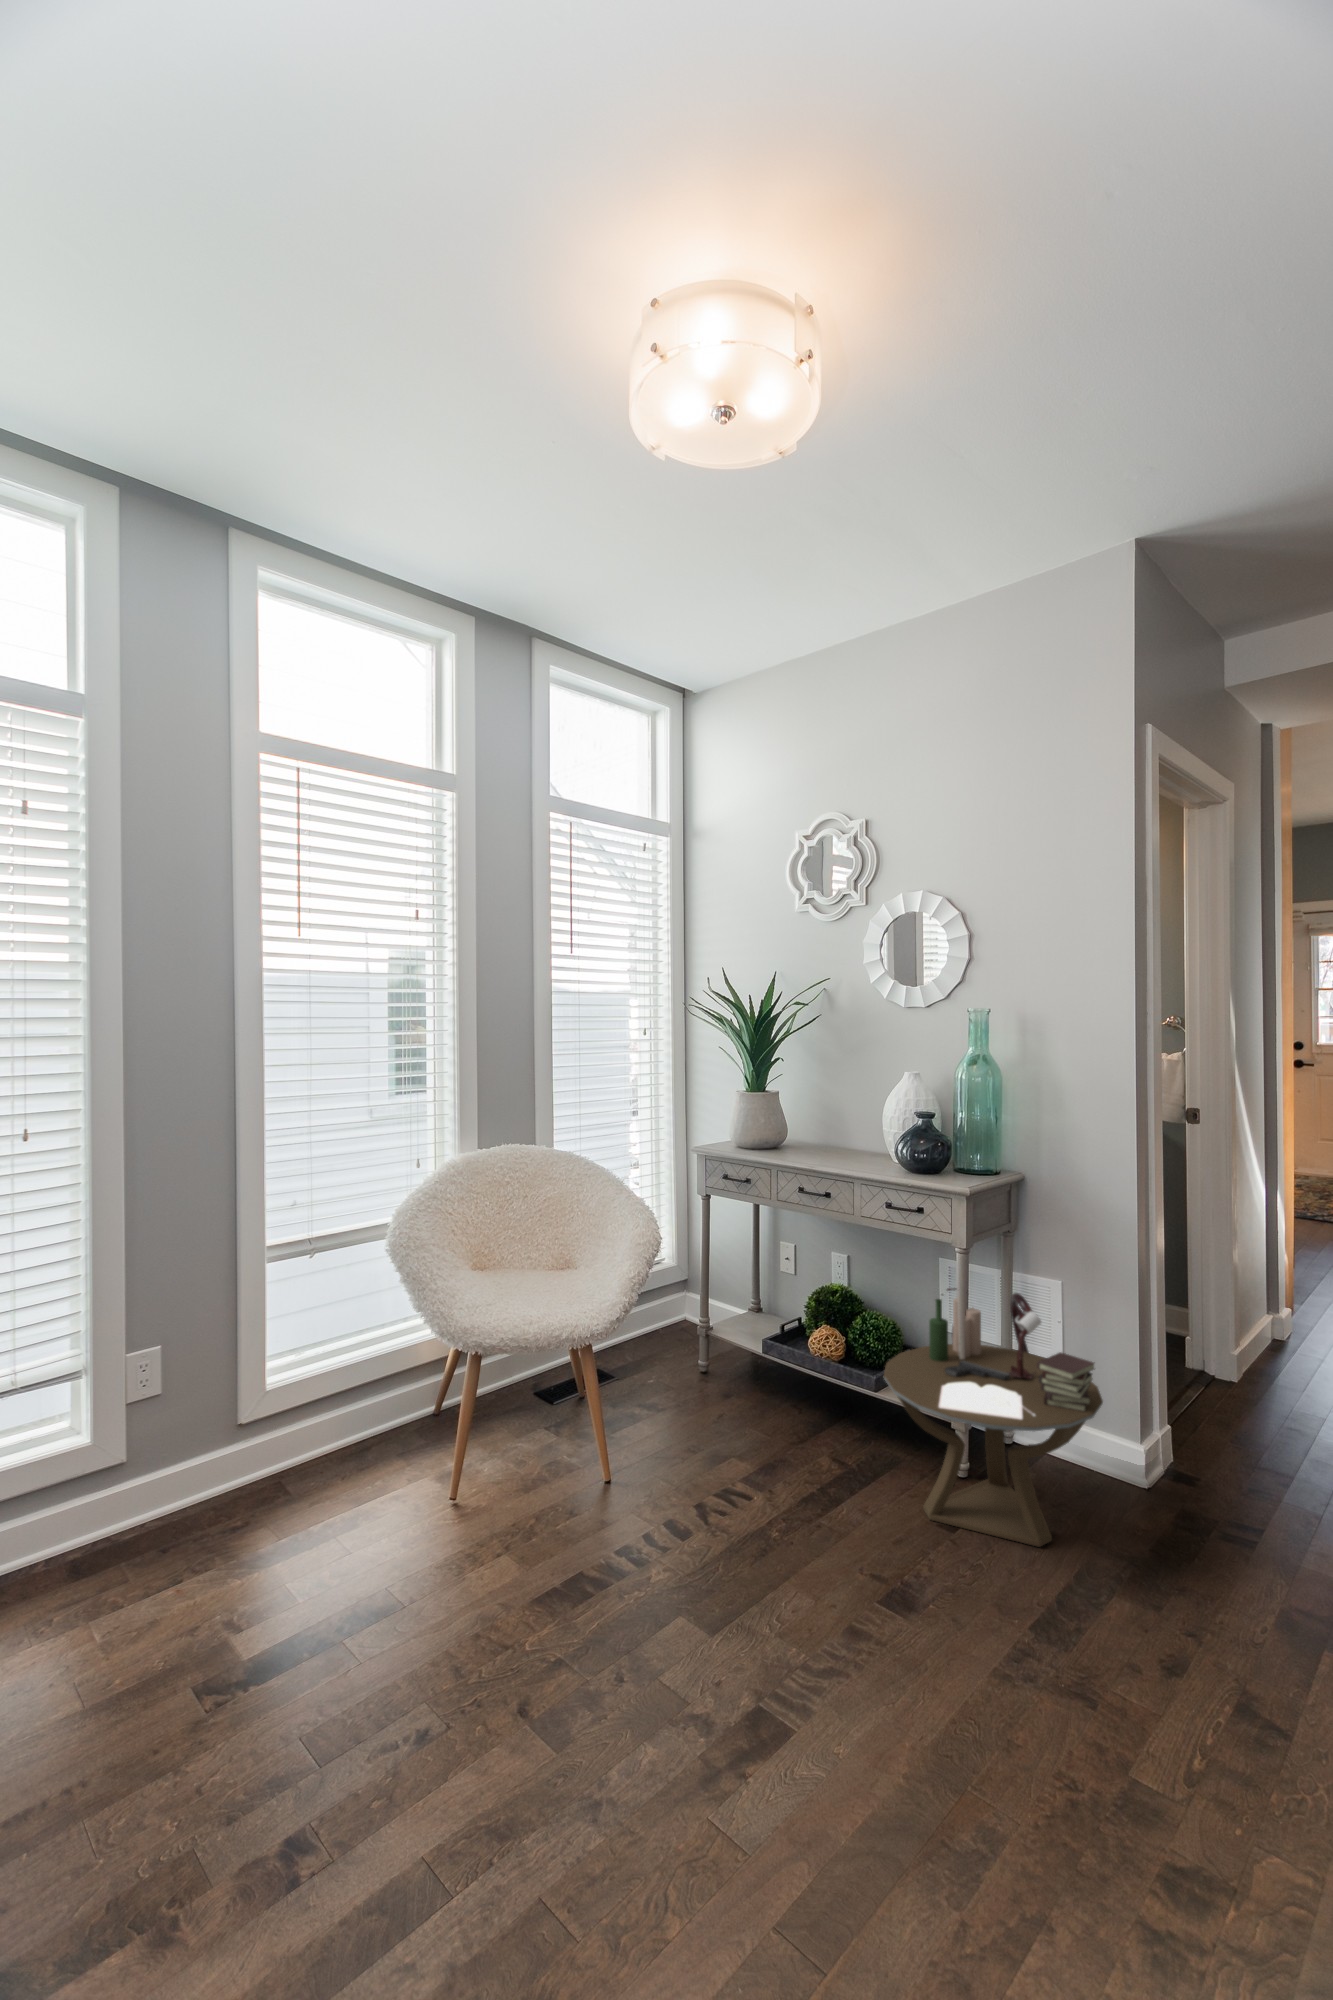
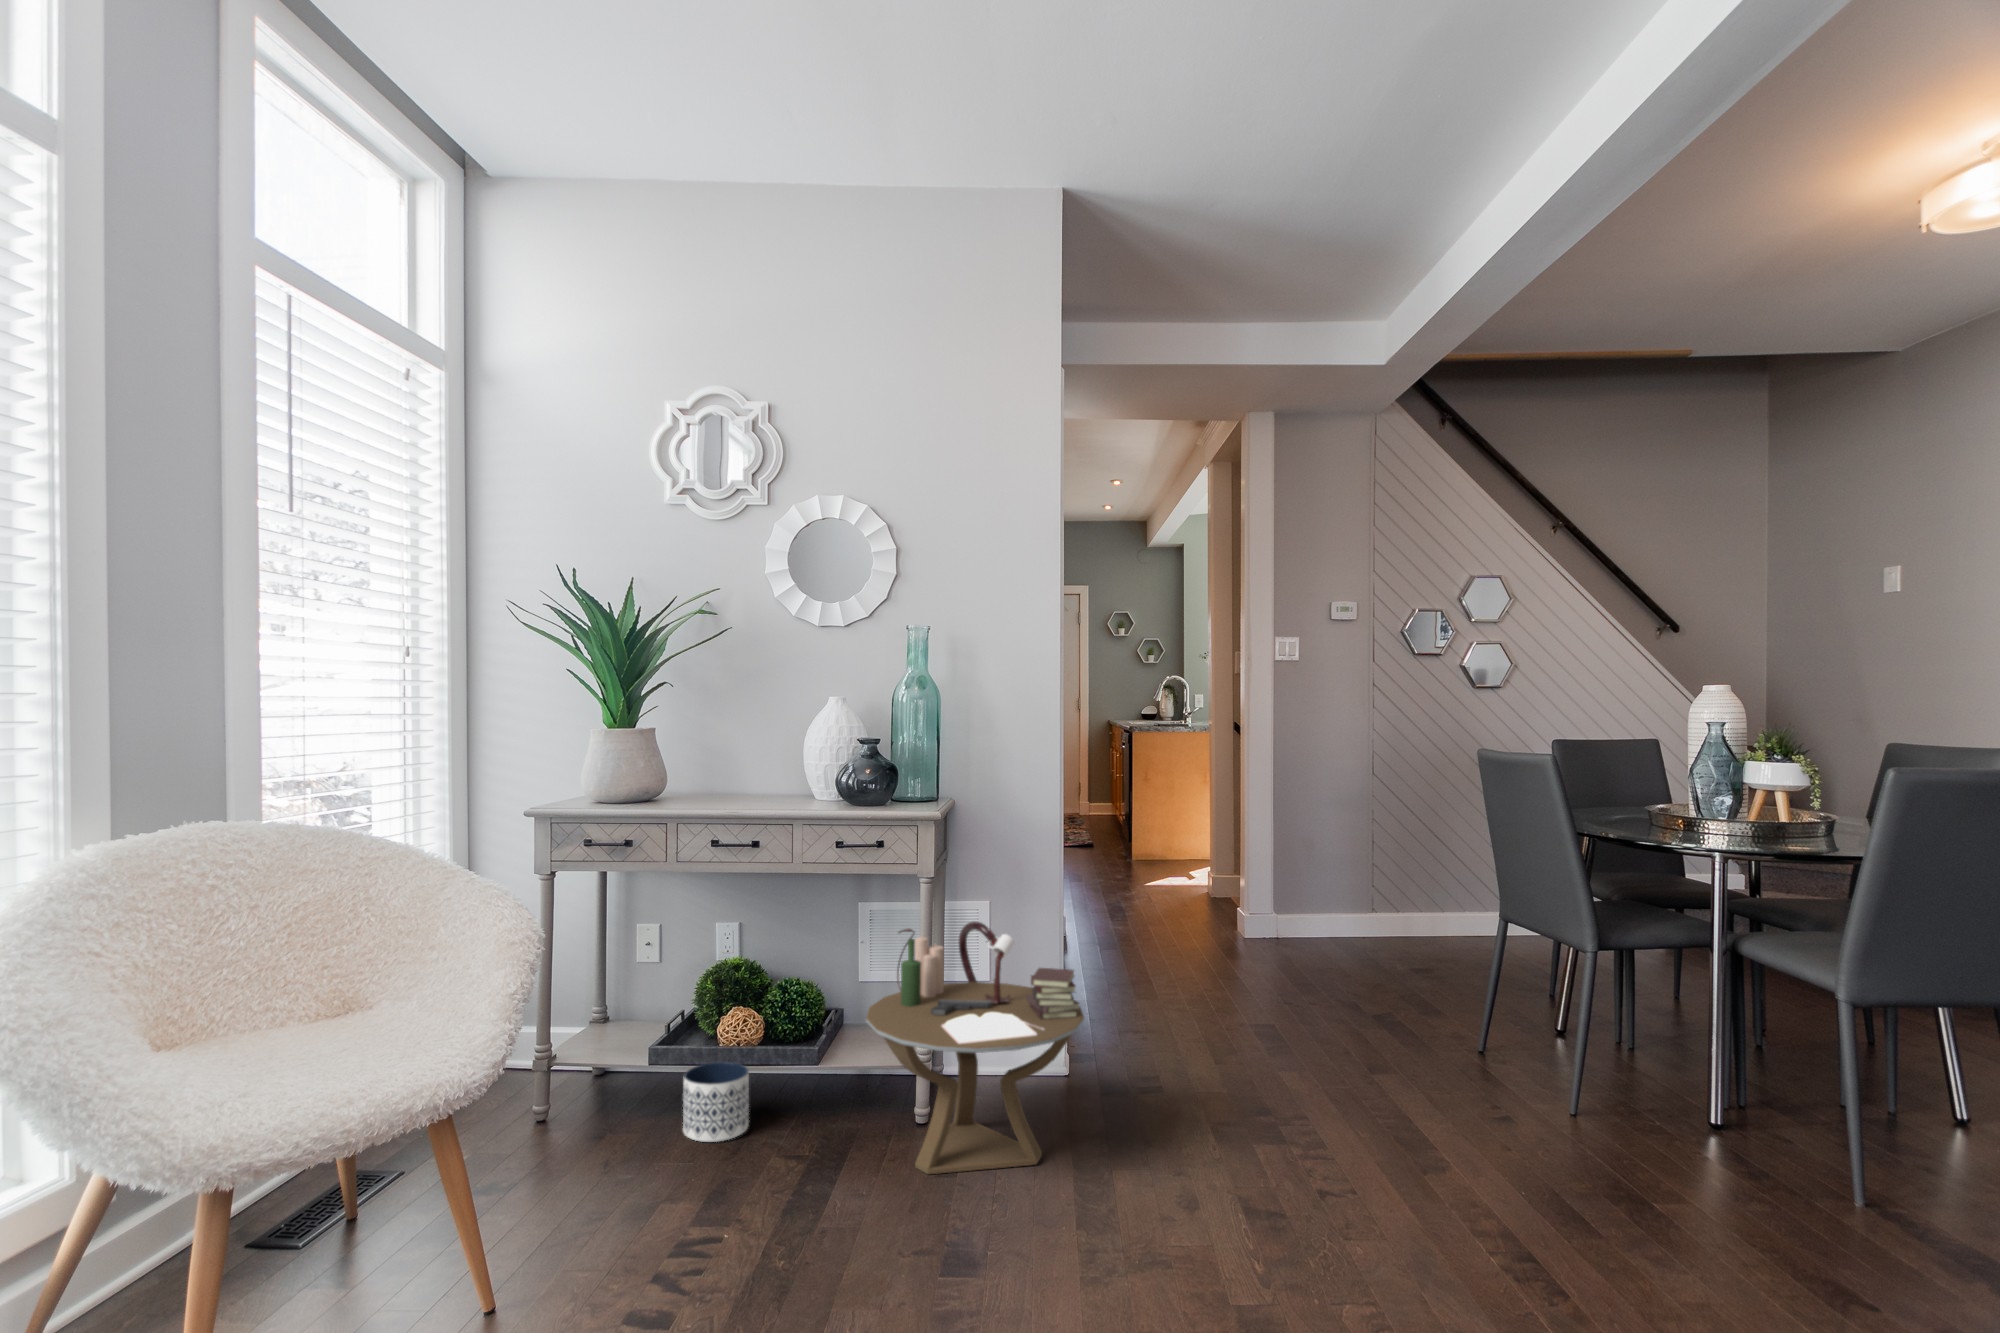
planter: none [767,1368,819,1435] -> present [683,1062,749,1142]

